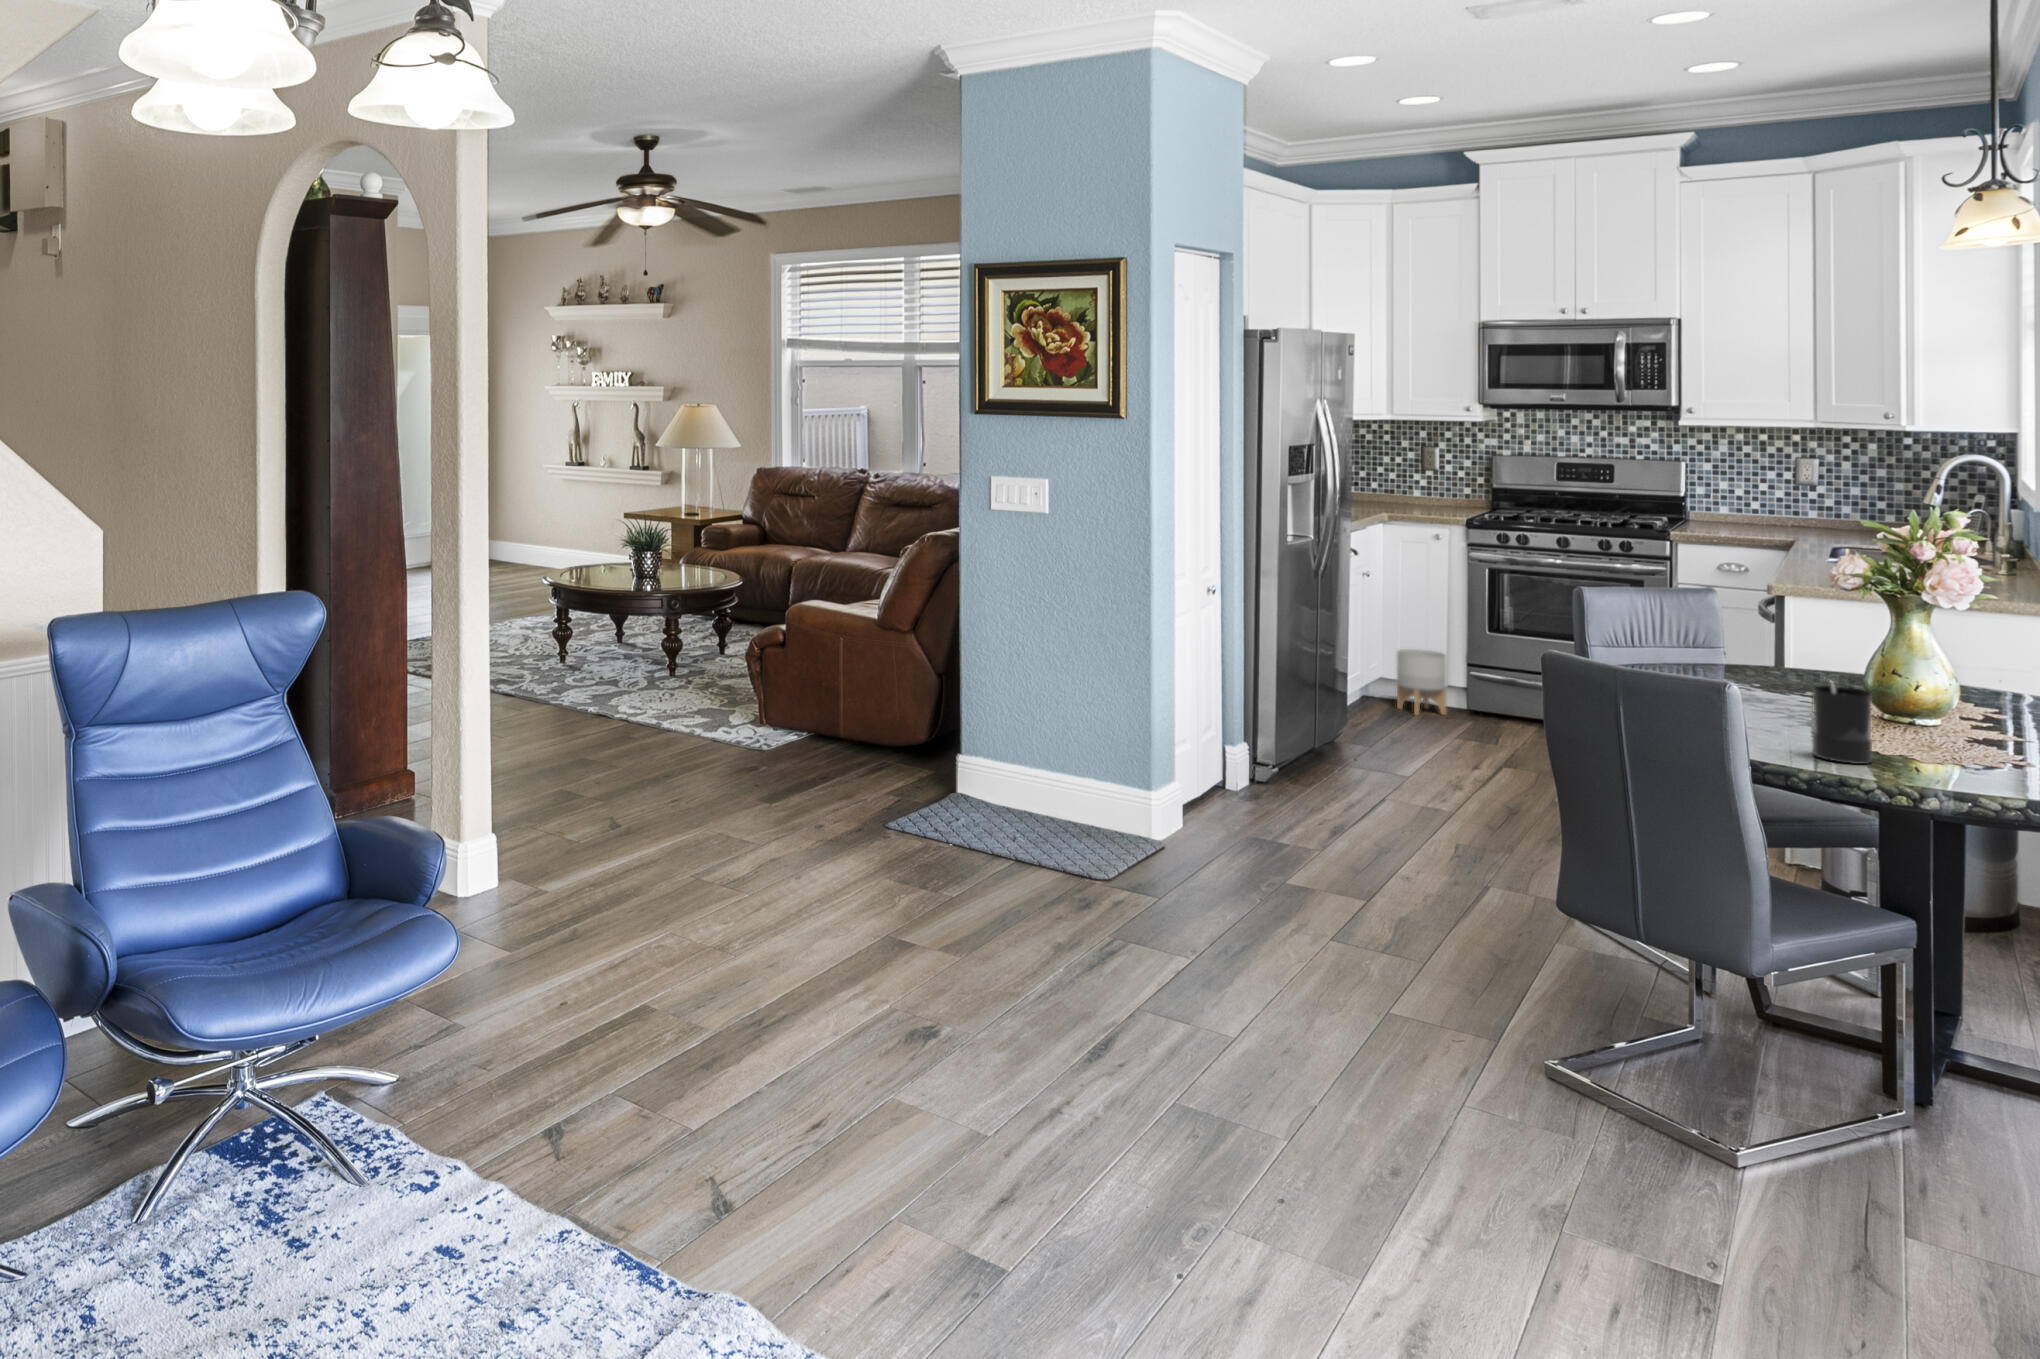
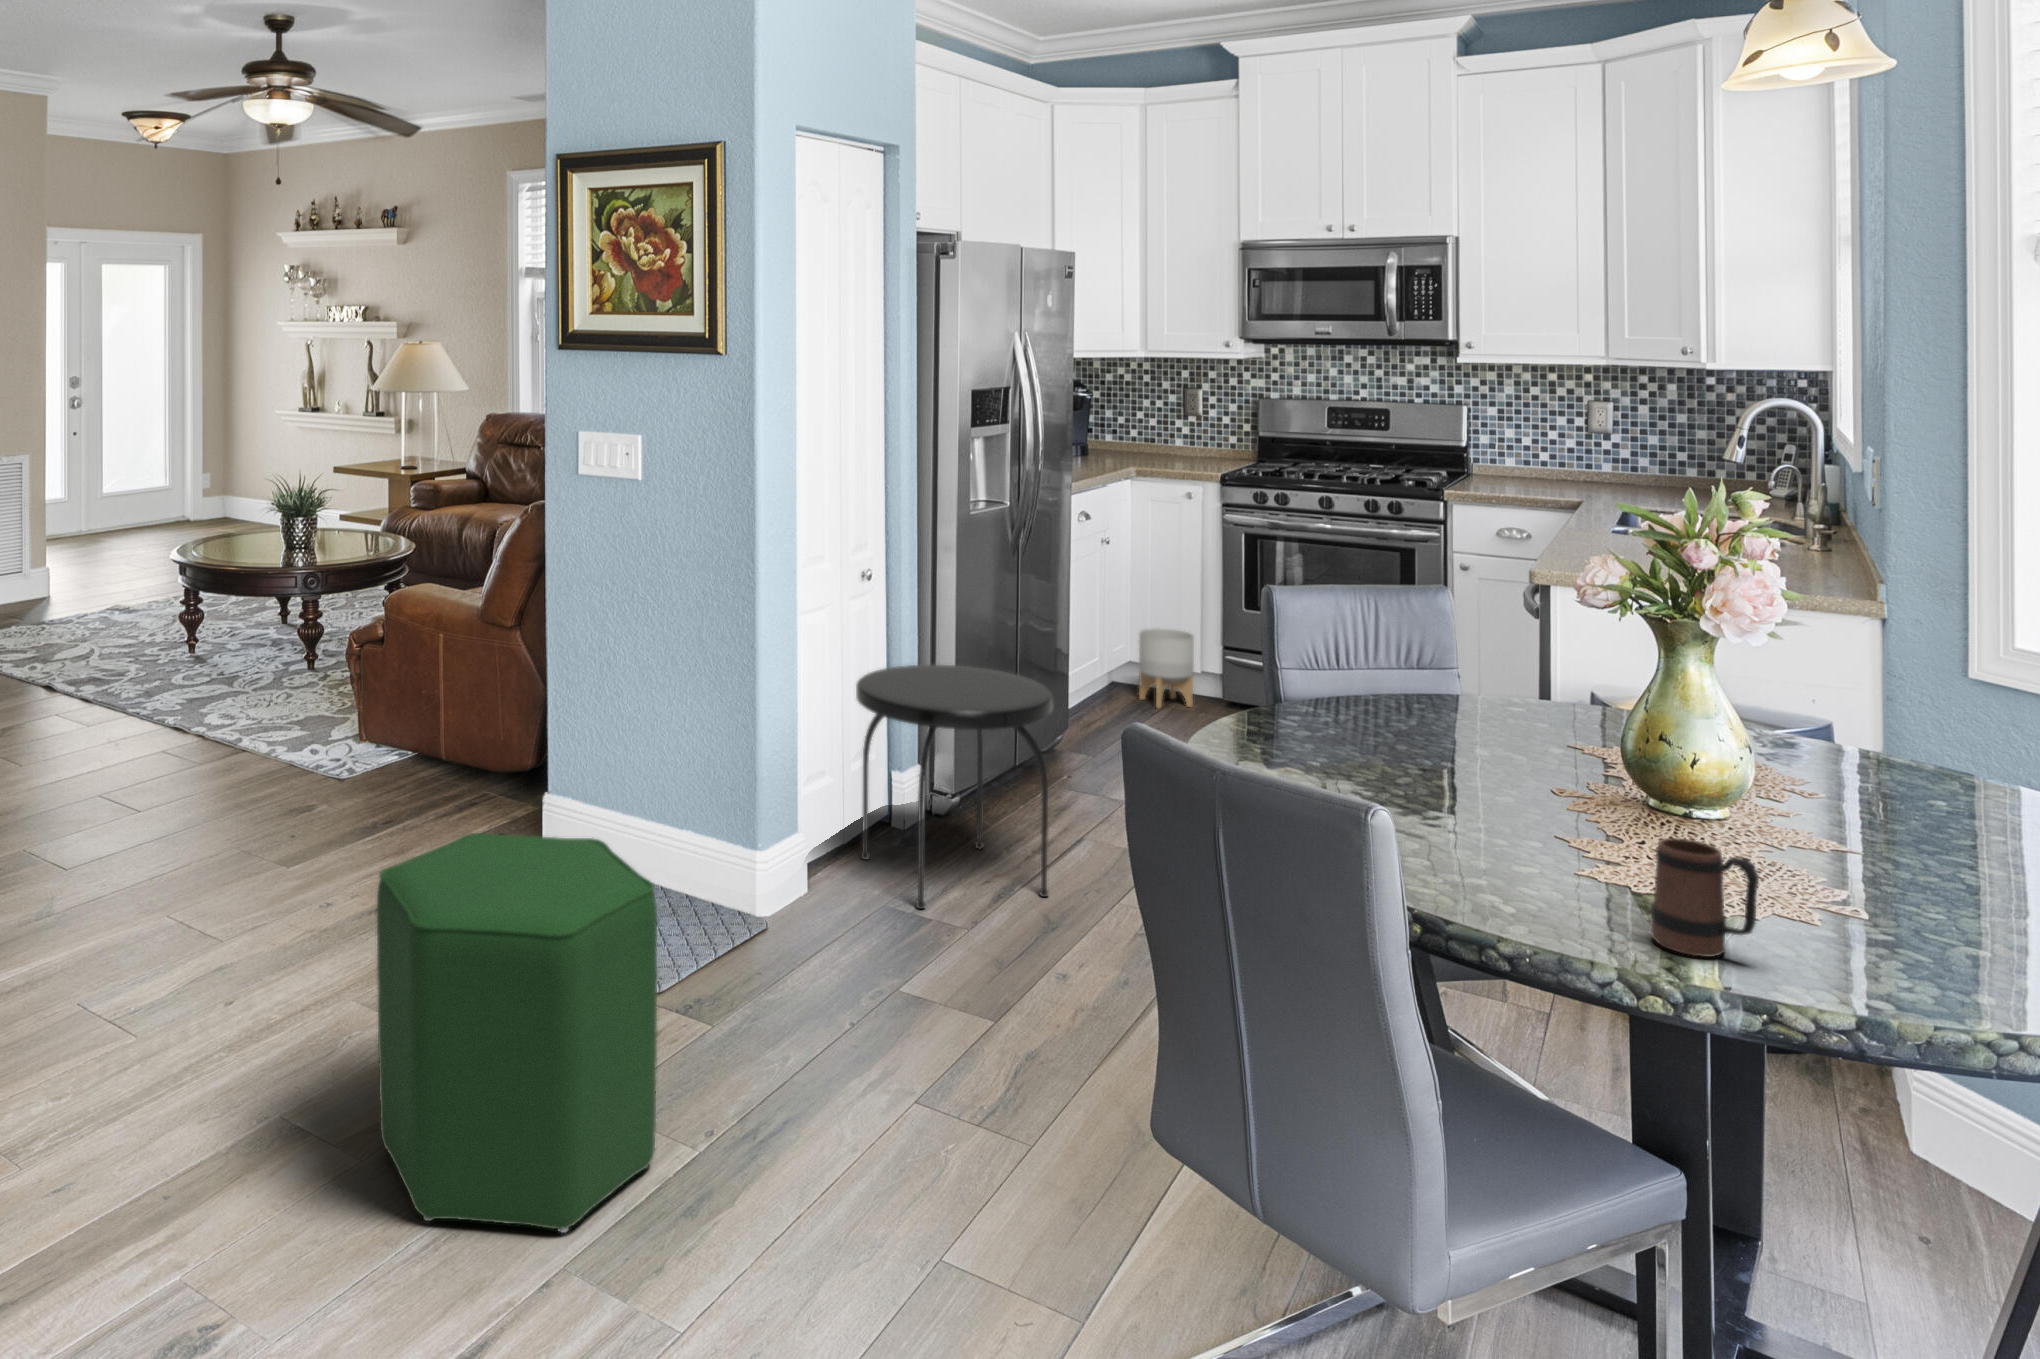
side table: none [1211,659,1376,841] -> present [856,665,1053,909]
candle: present [1813,681,1872,764] -> none [1529,770,1616,916]
mug: none [1898,711,1968,780] -> present [1651,838,1759,957]
ottoman: none [960,748,1162,1001] -> present [377,833,657,1233]

